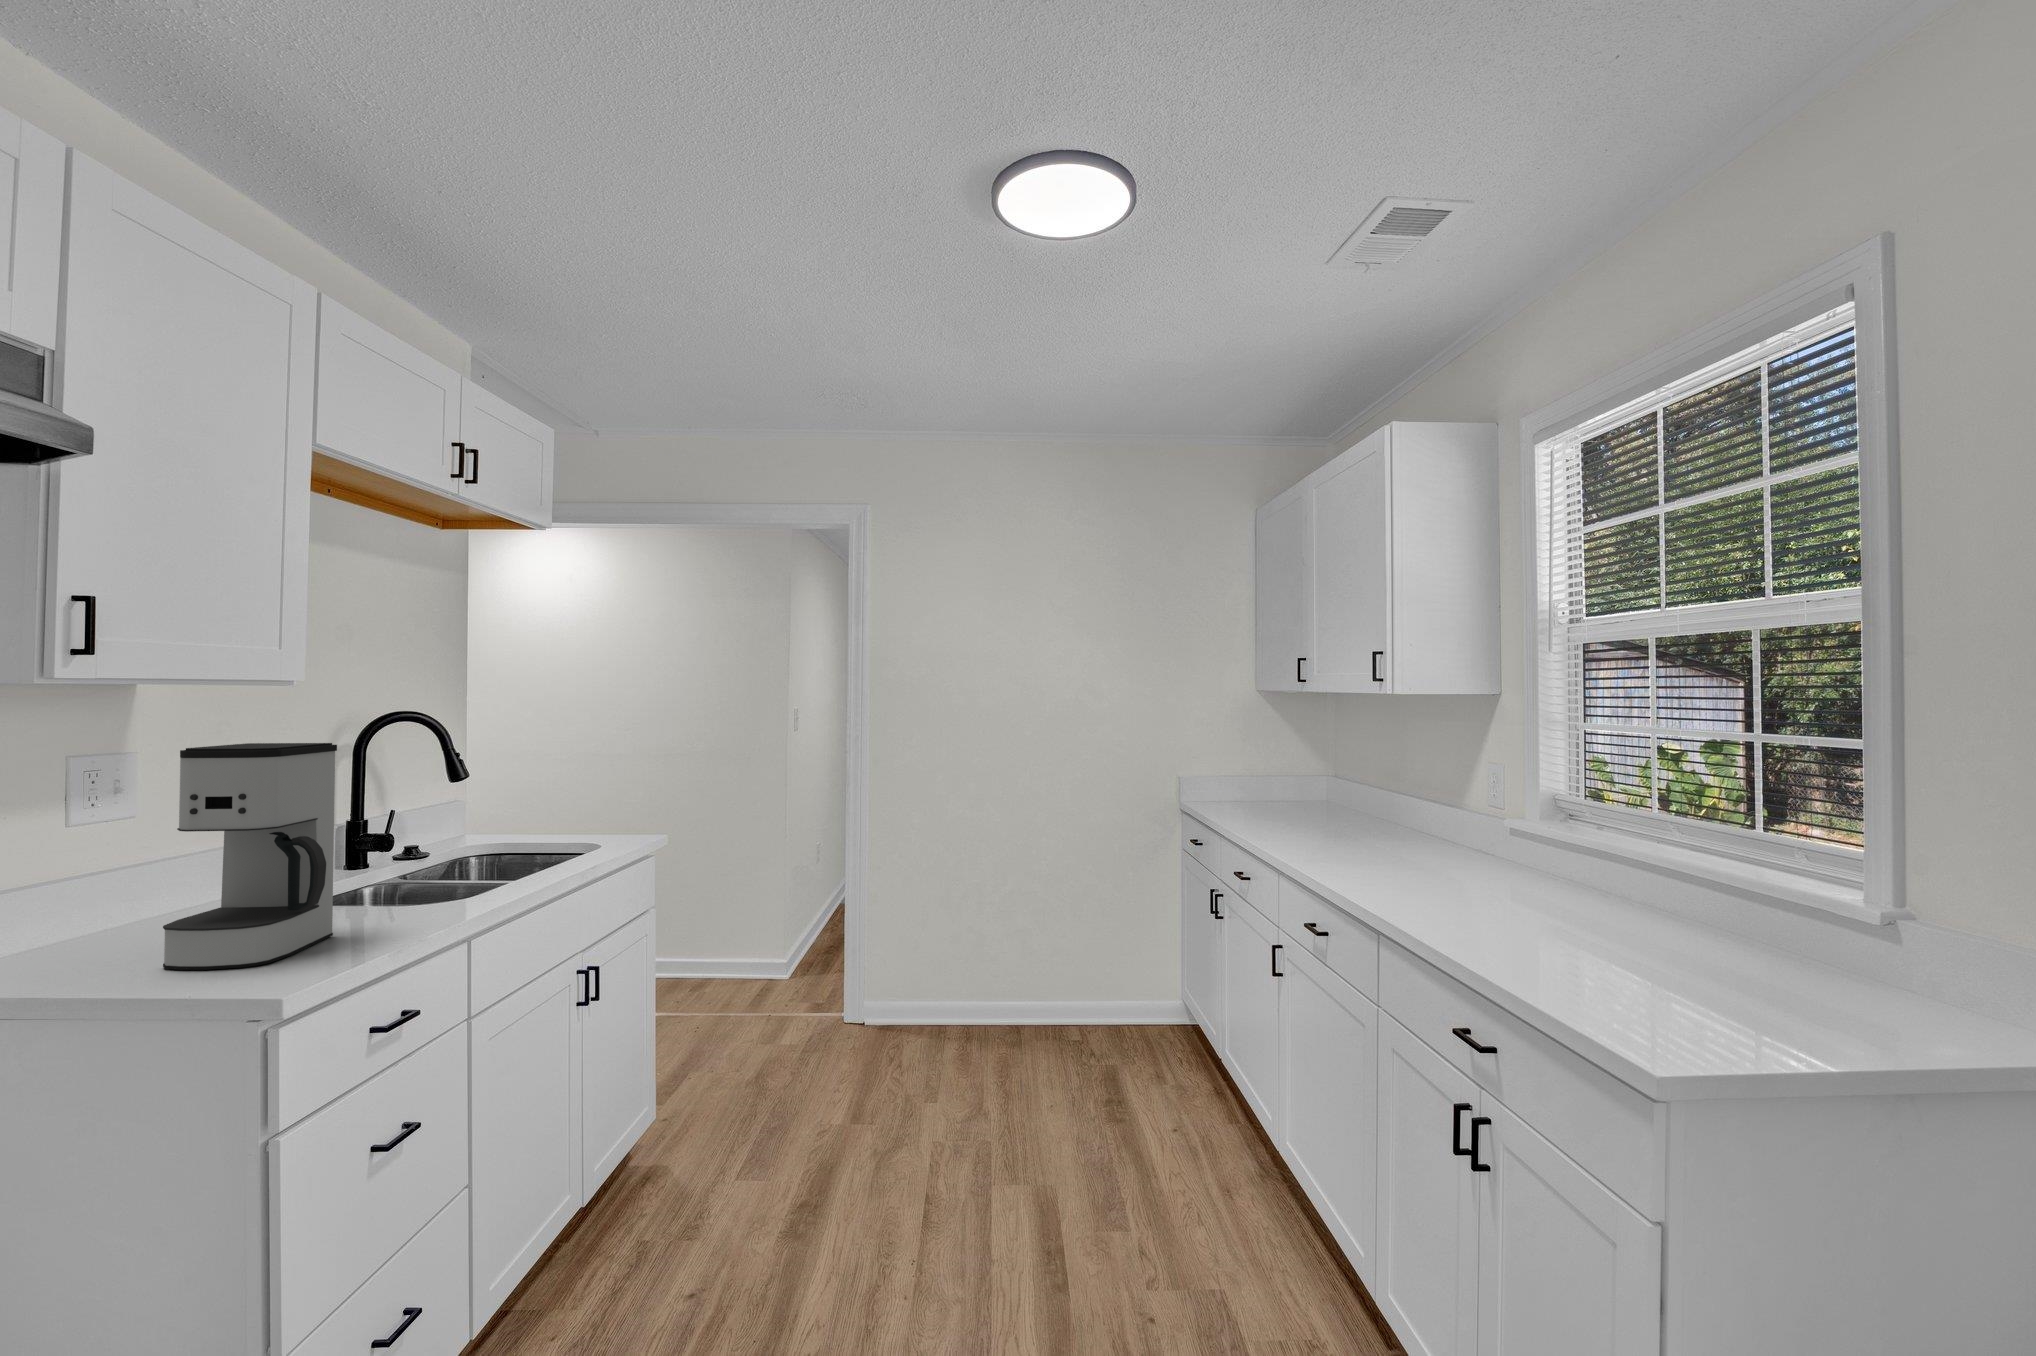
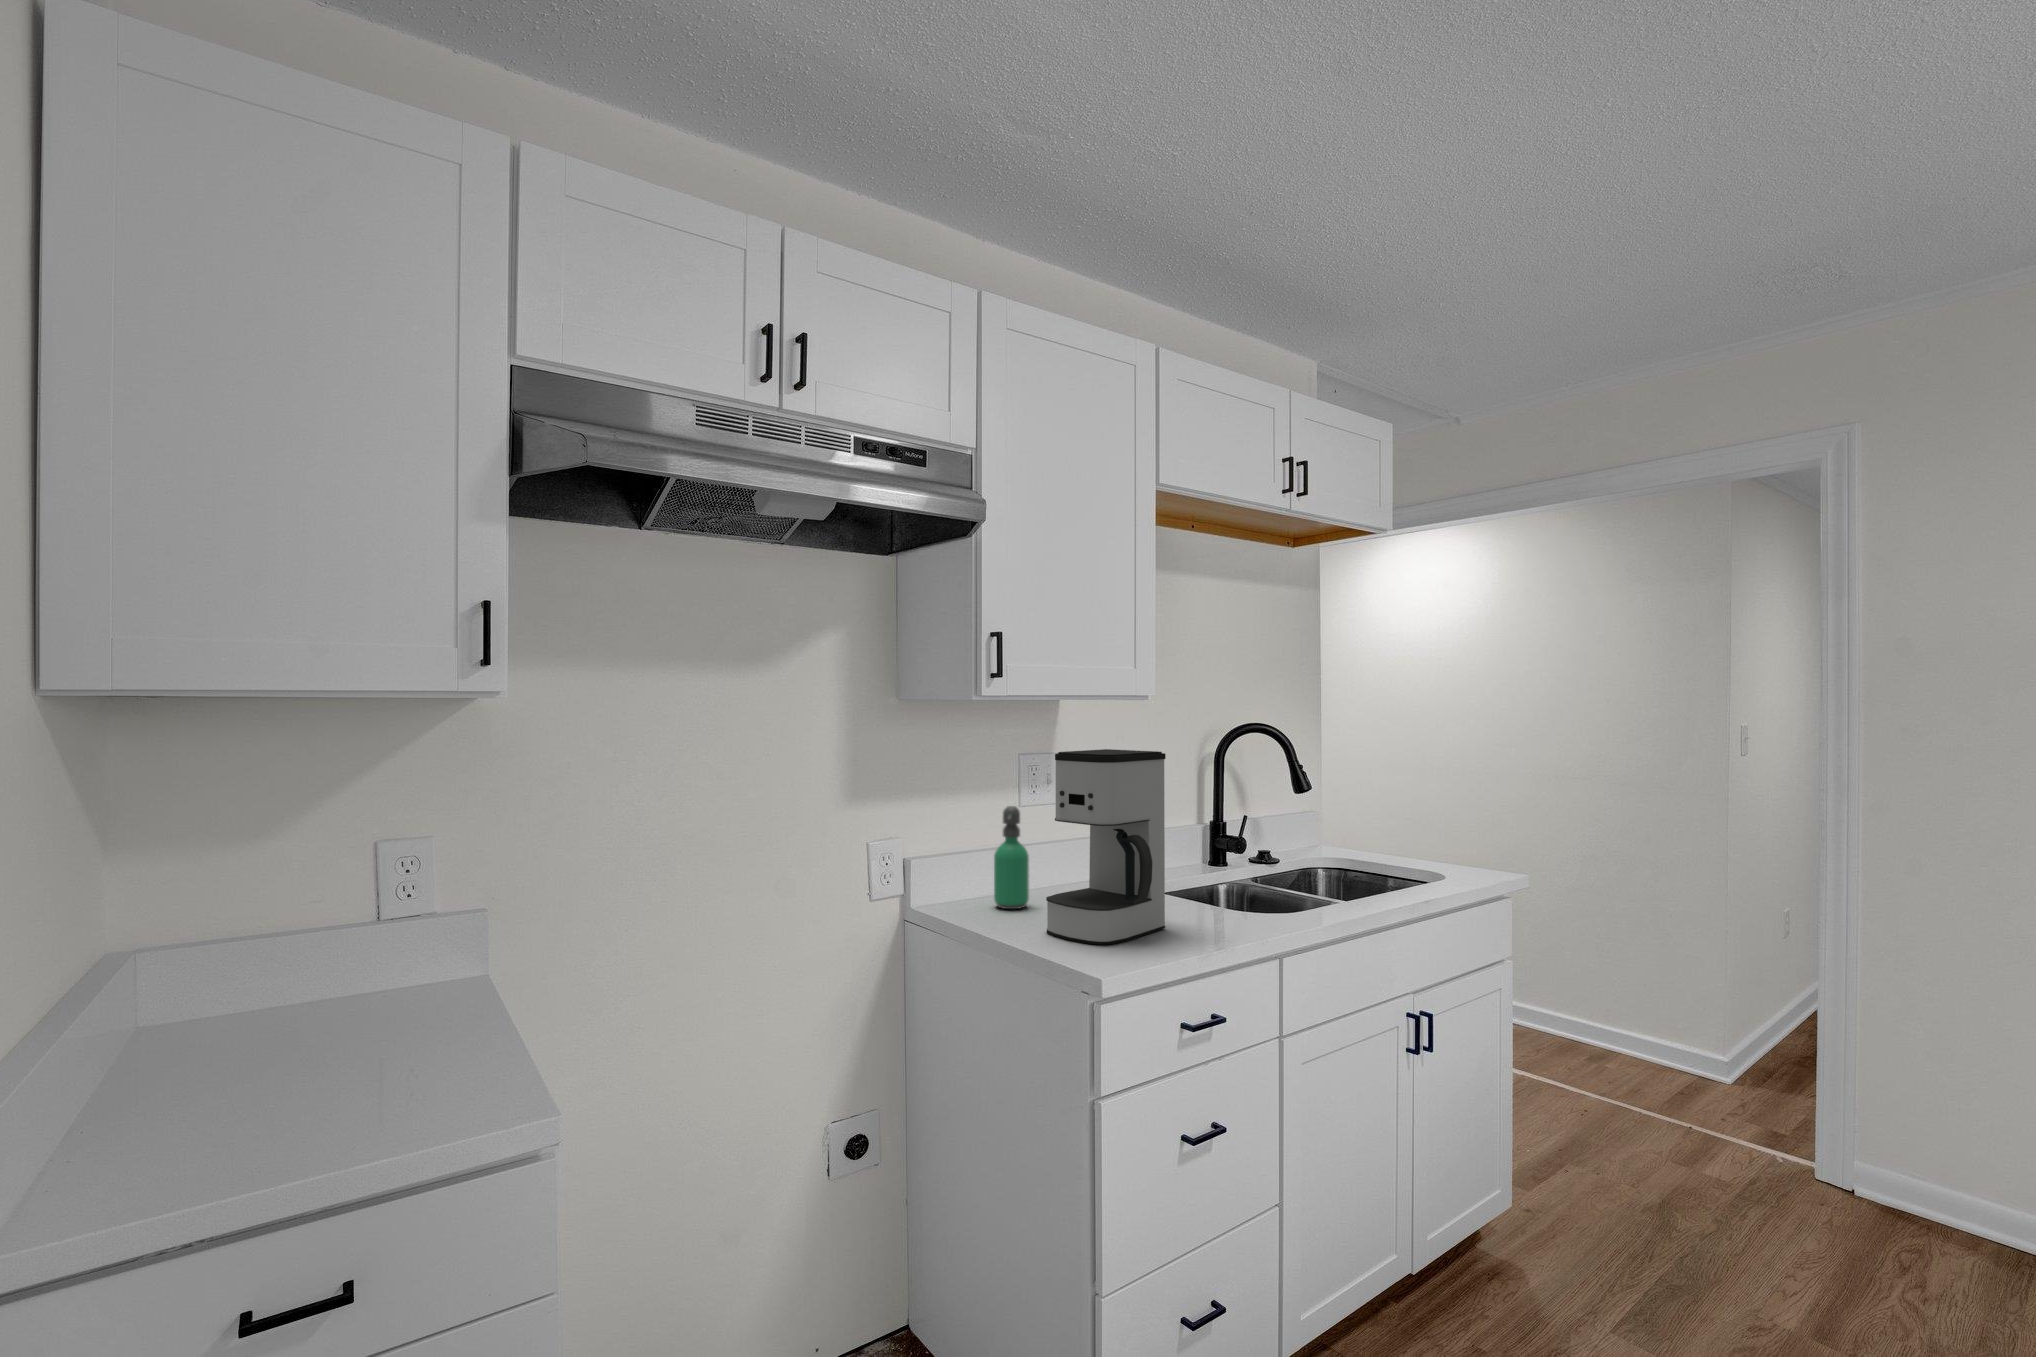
soap dispenser: none [47,822,111,956] -> present [994,806,1029,909]

